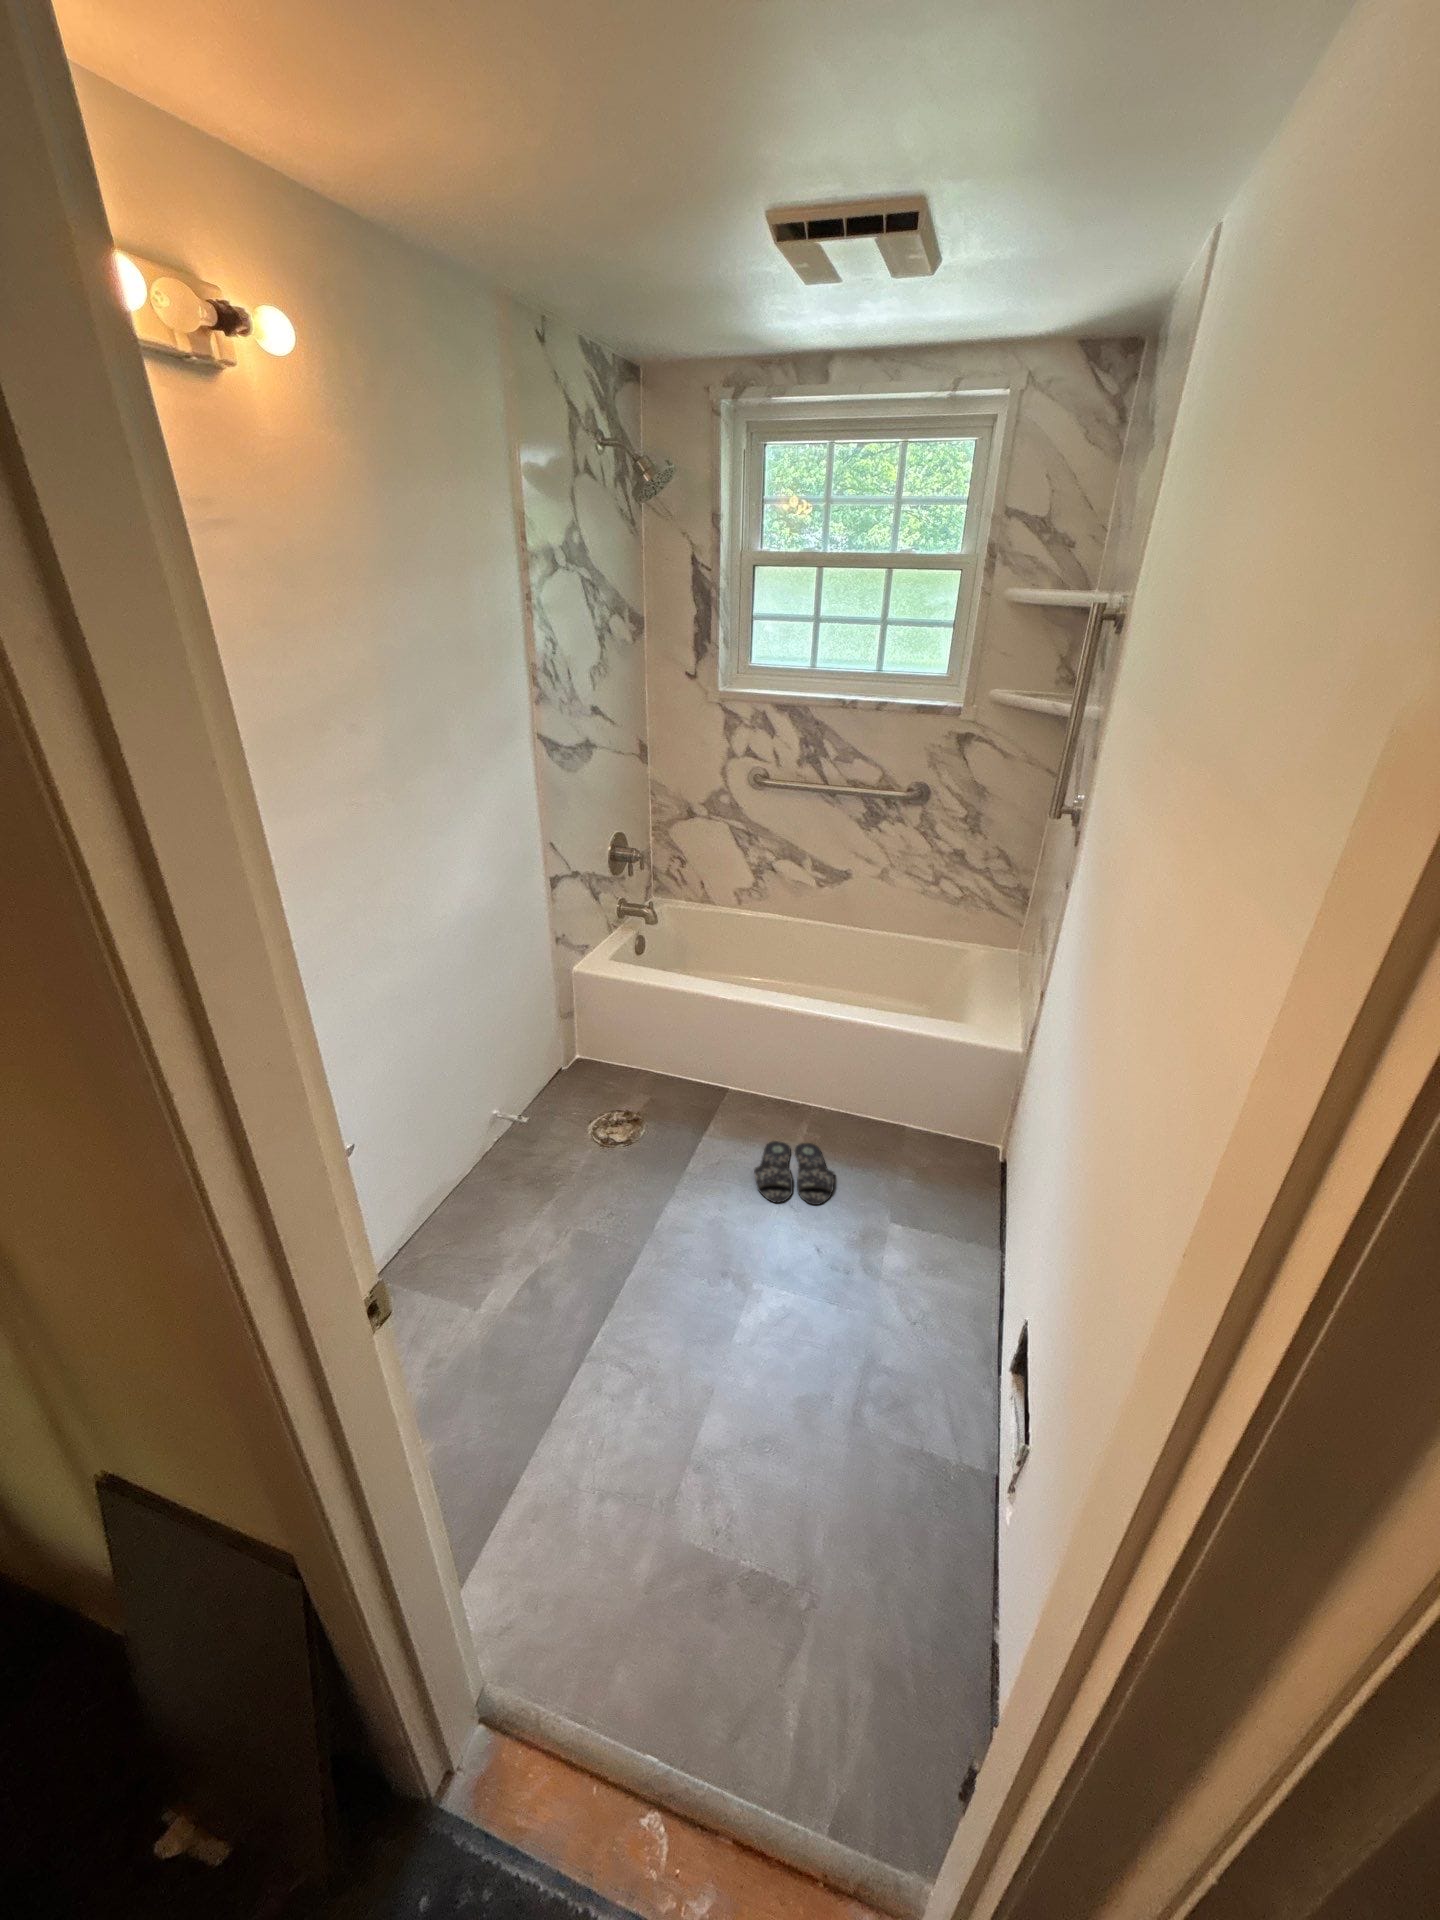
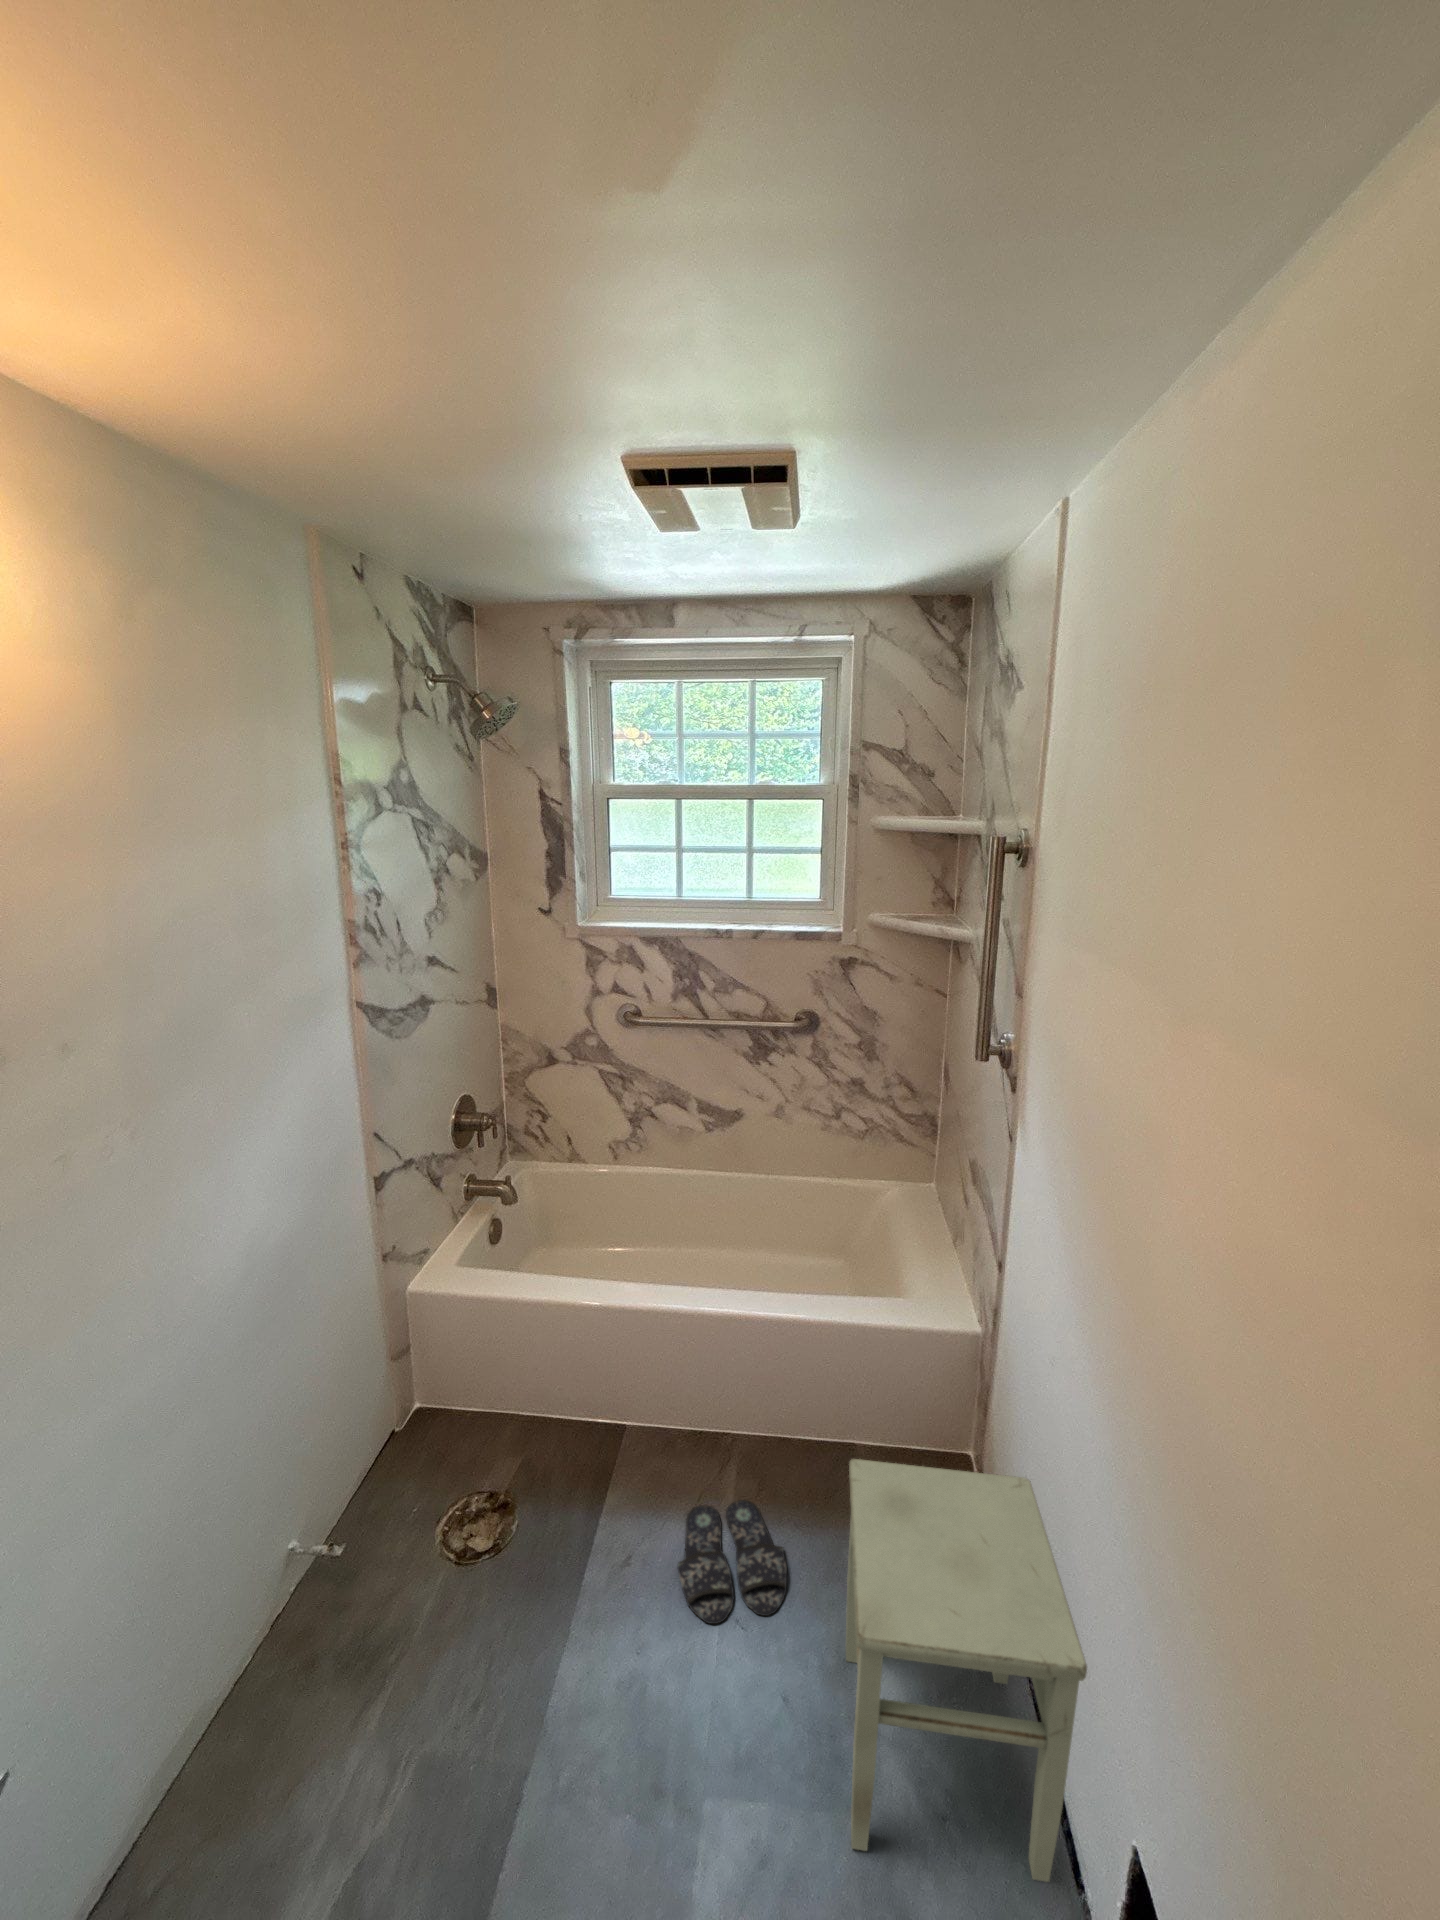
stool: none [847,1096,1020,1357] -> present [846,1459,1087,1882]

